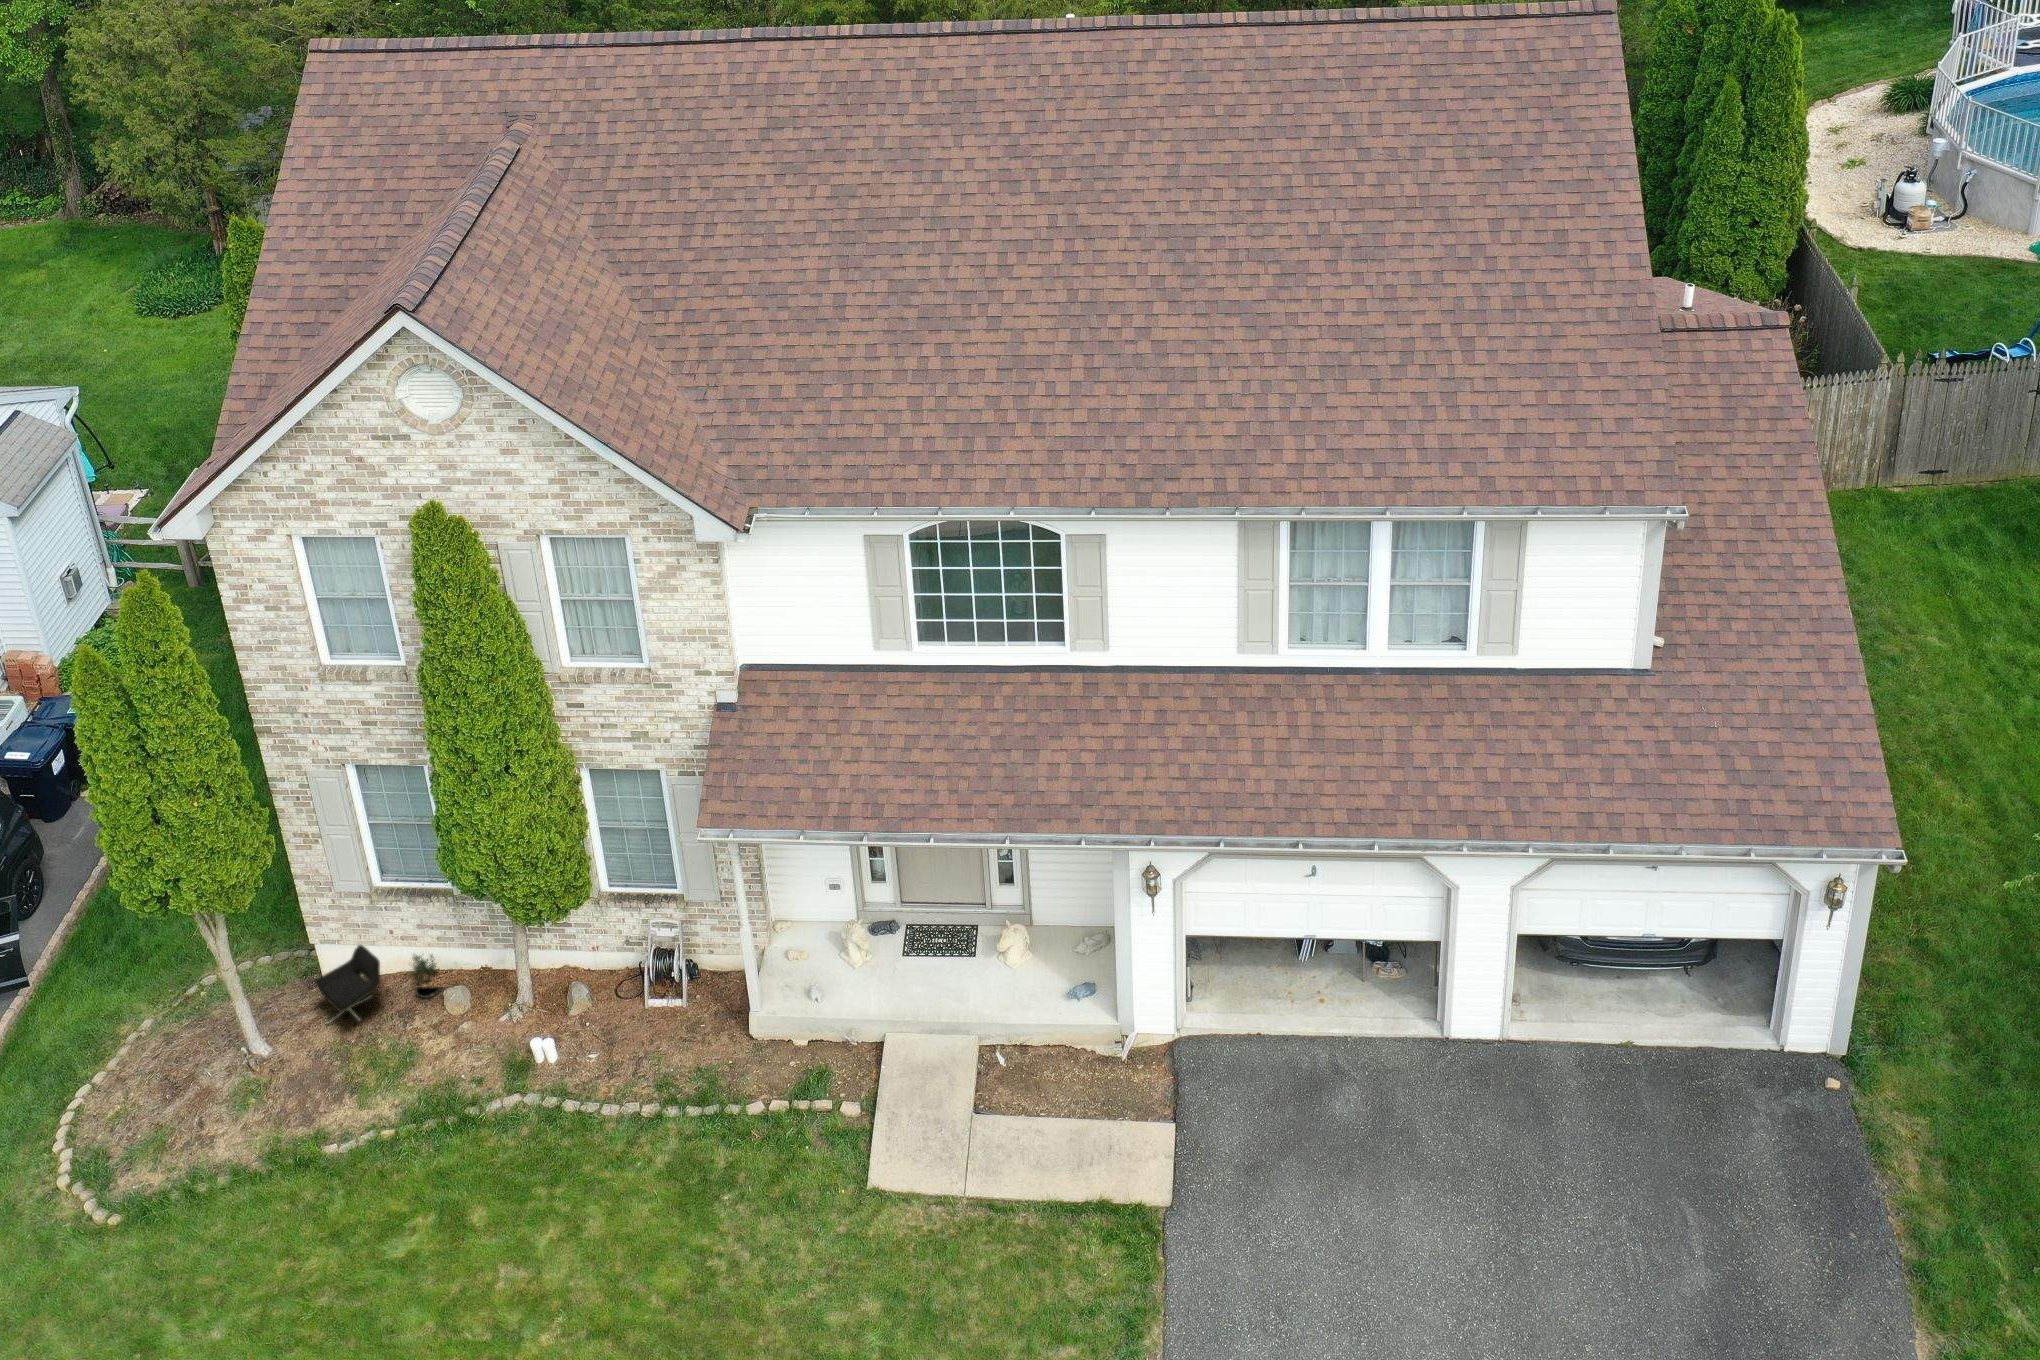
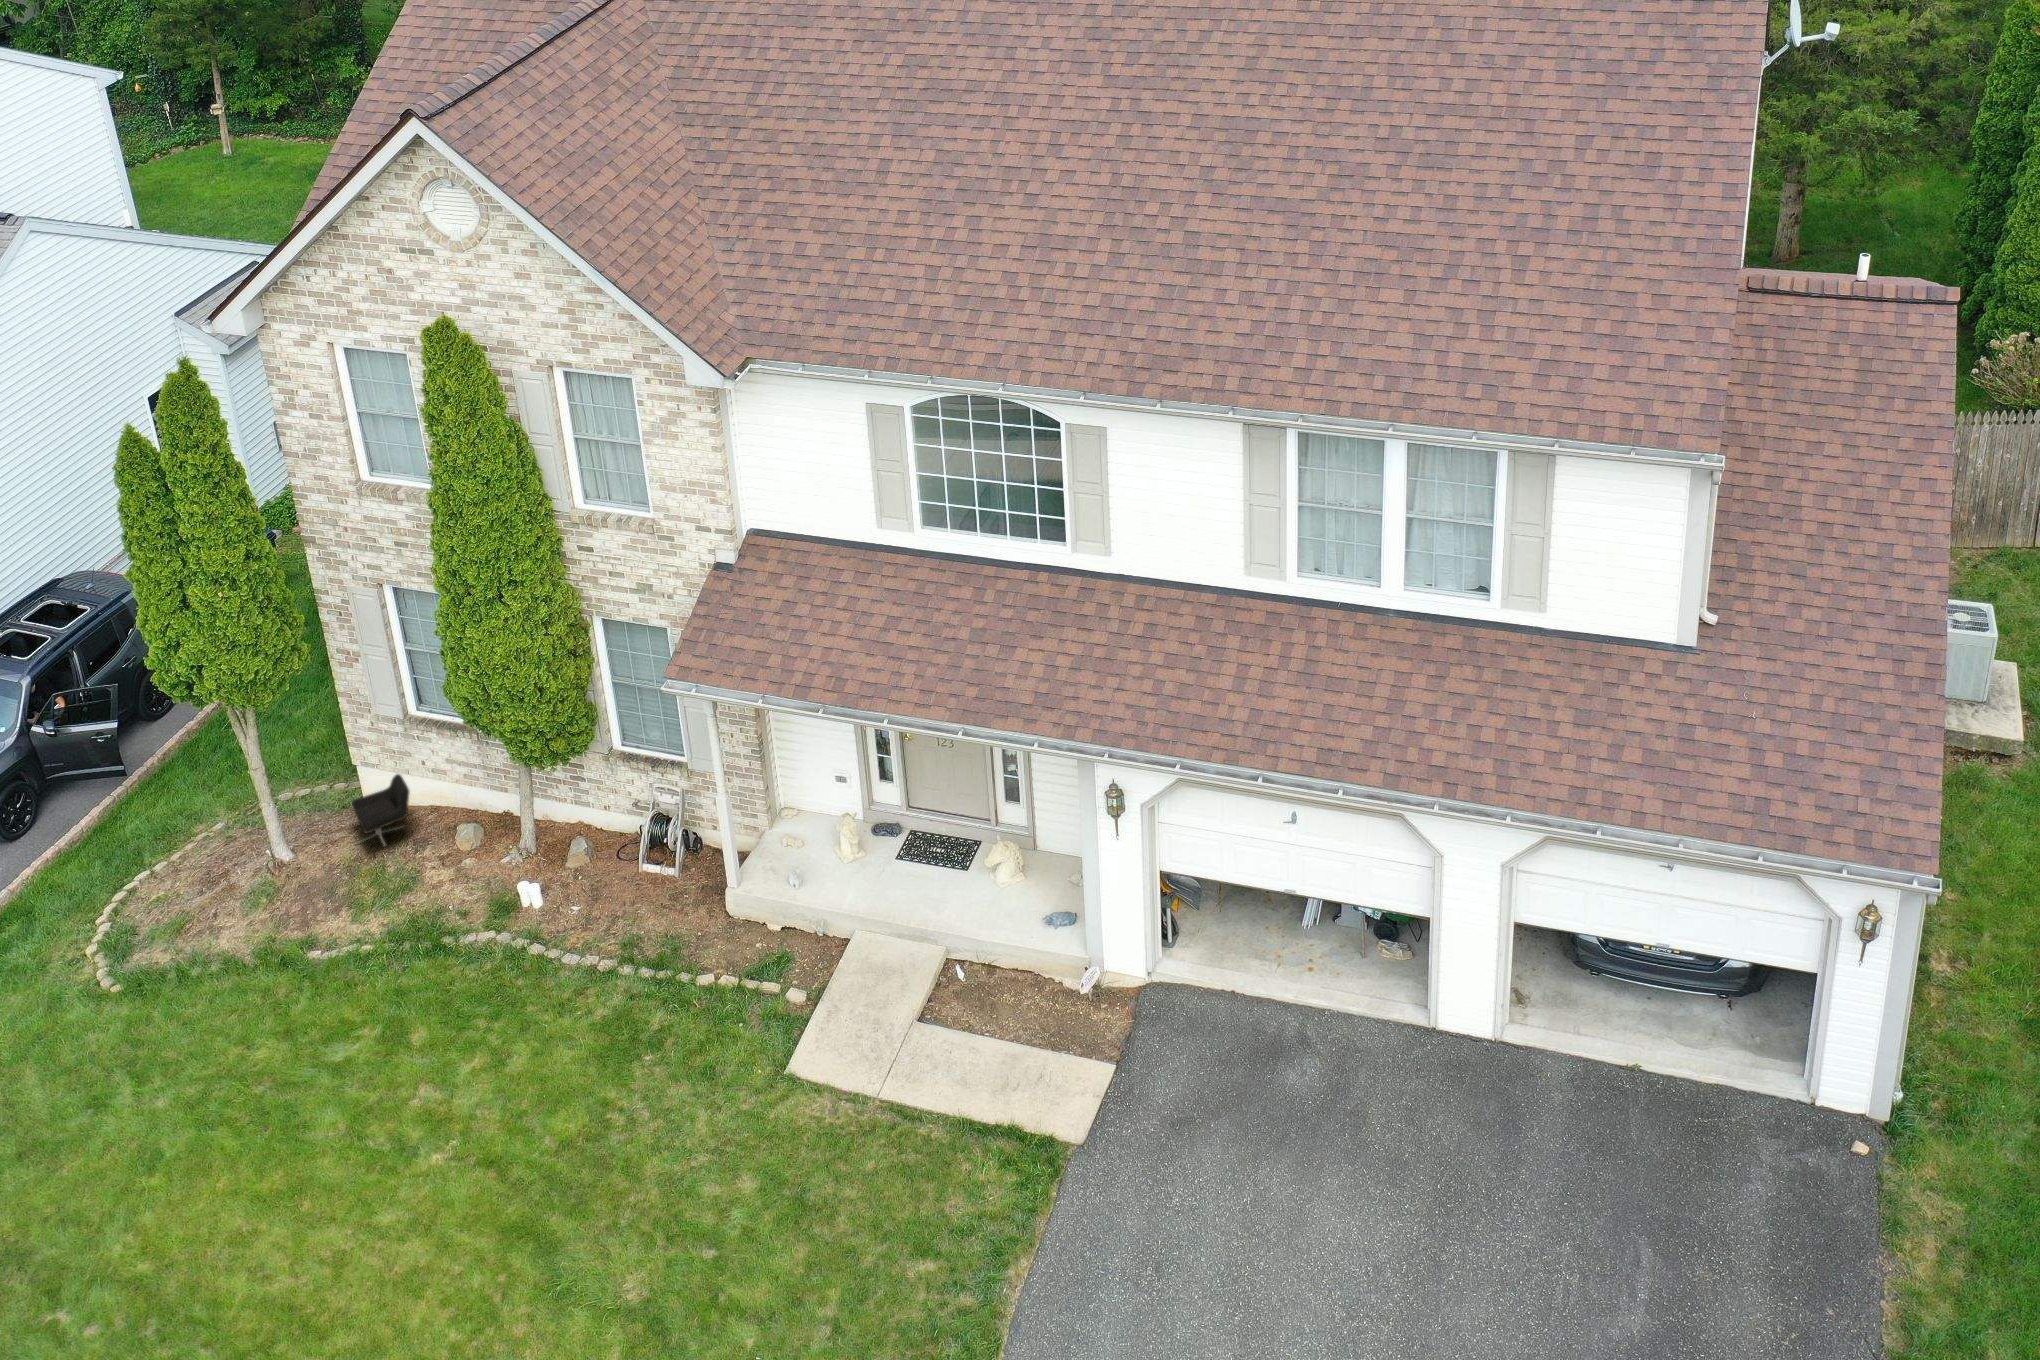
potted tree: present [409,954,441,998] -> none [434,788,470,835]

